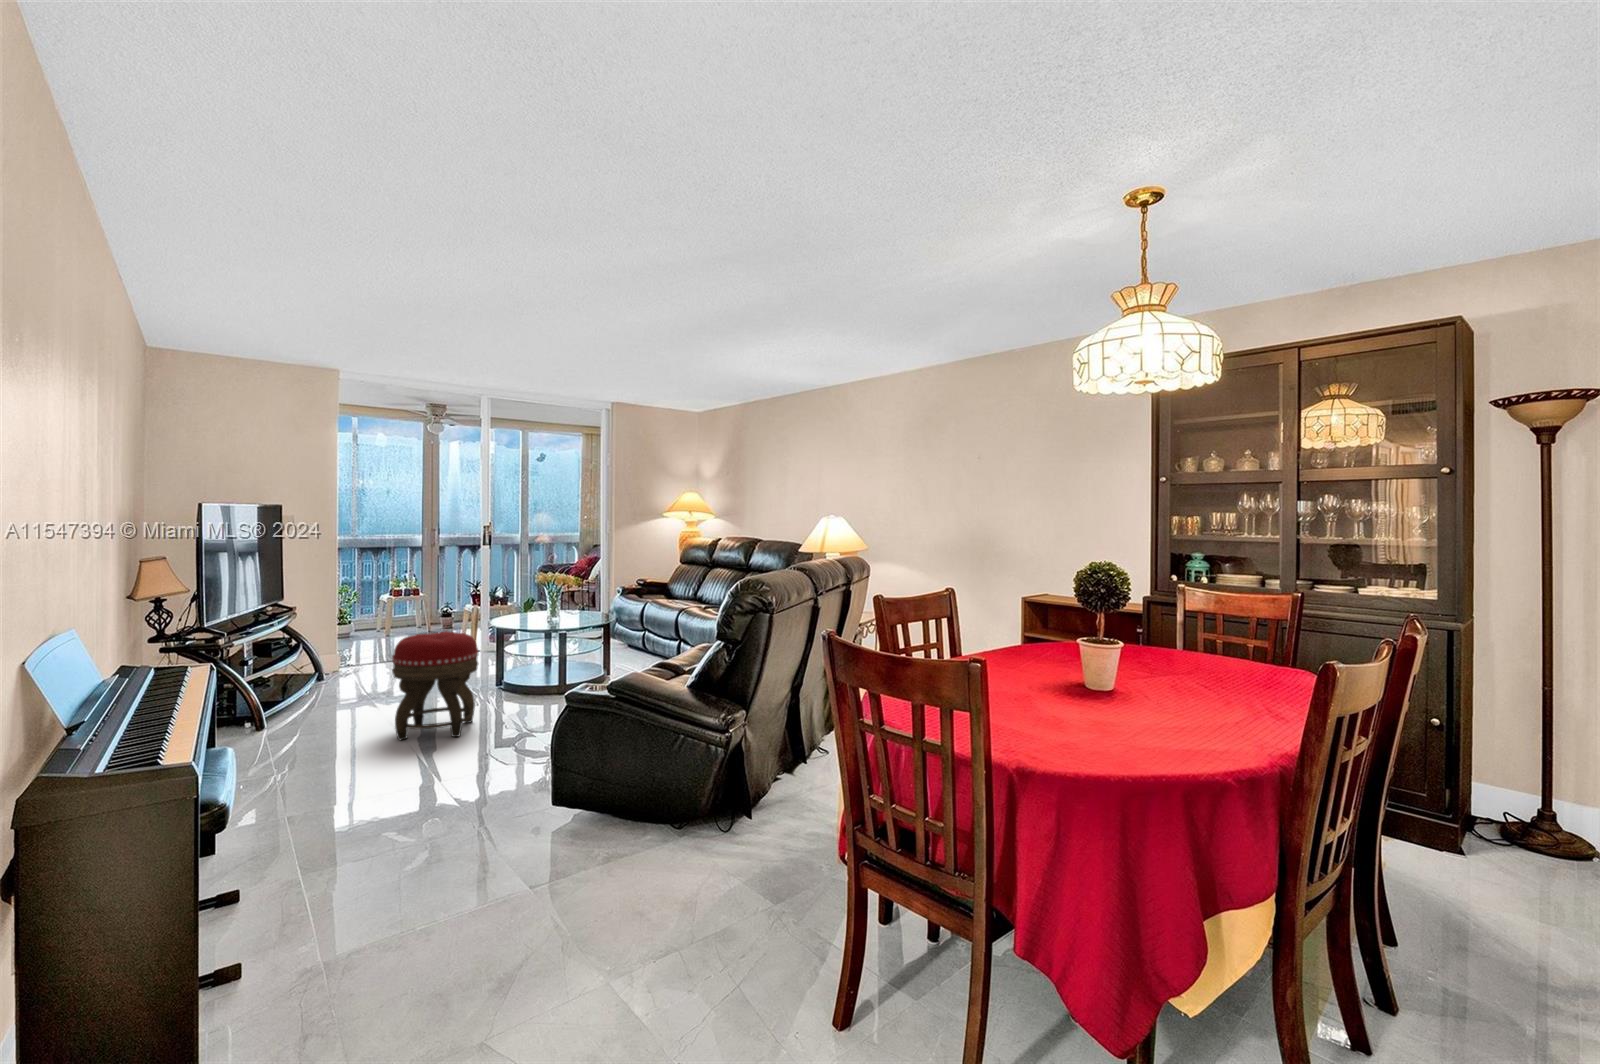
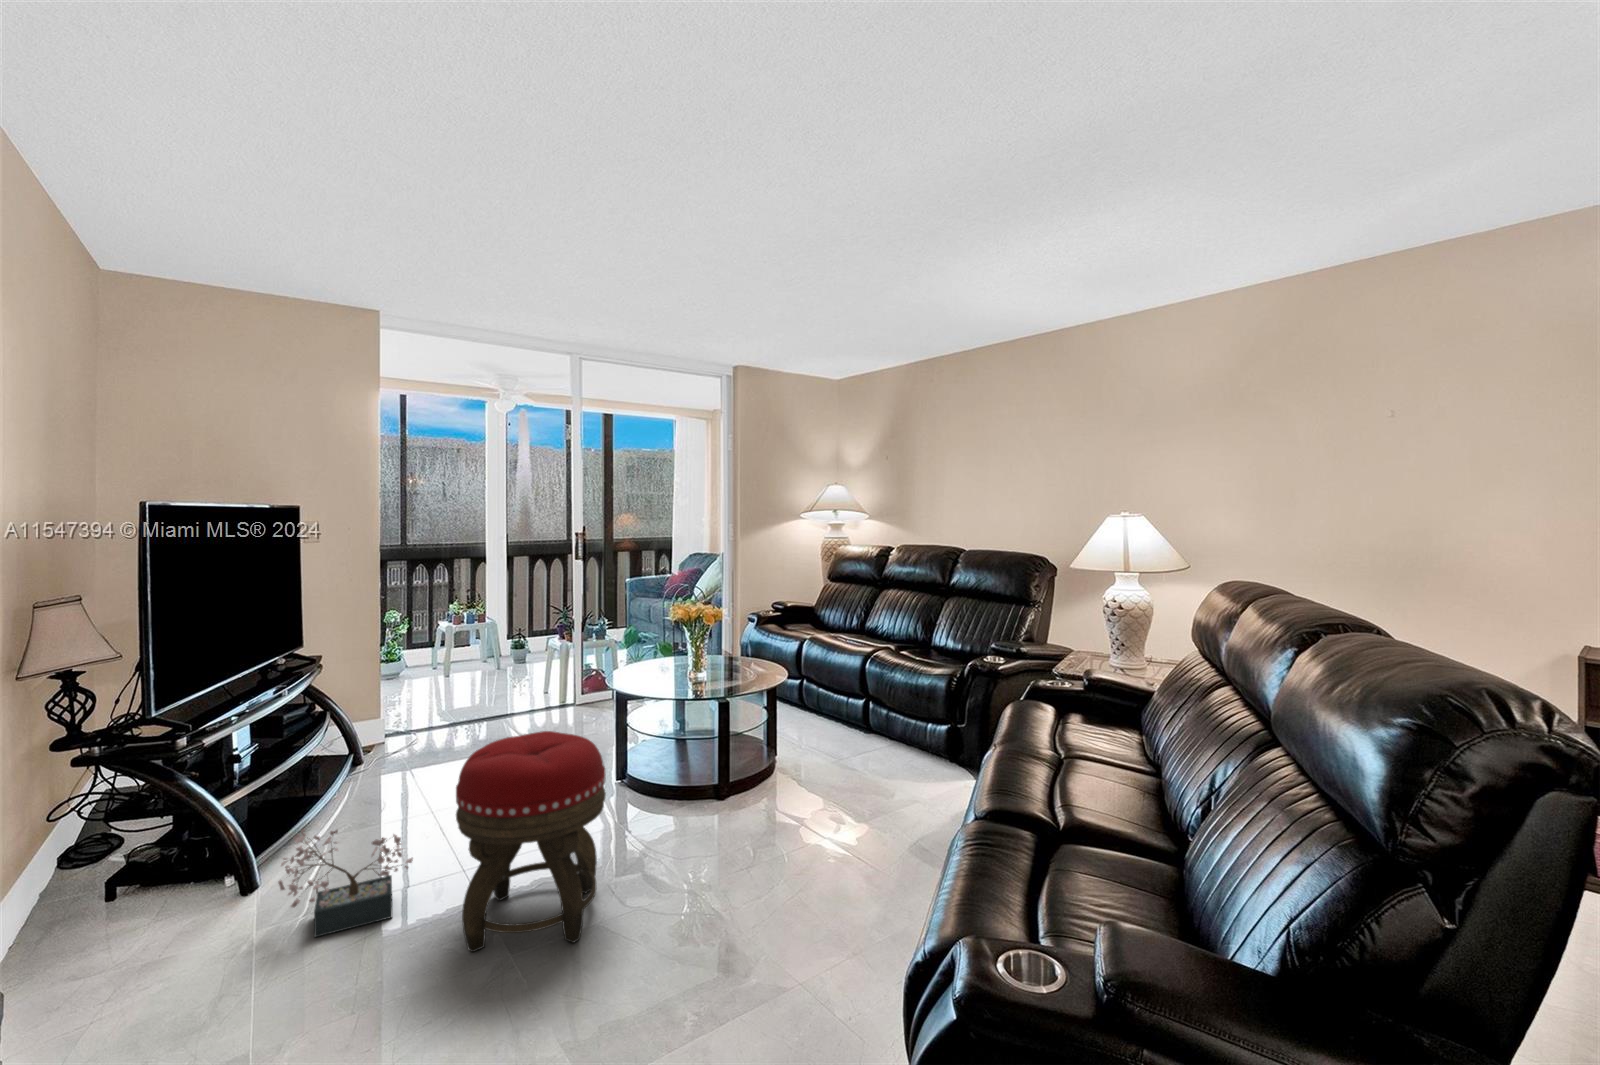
decorative plant: none [291,682,367,737] -> present [279,829,413,937]

